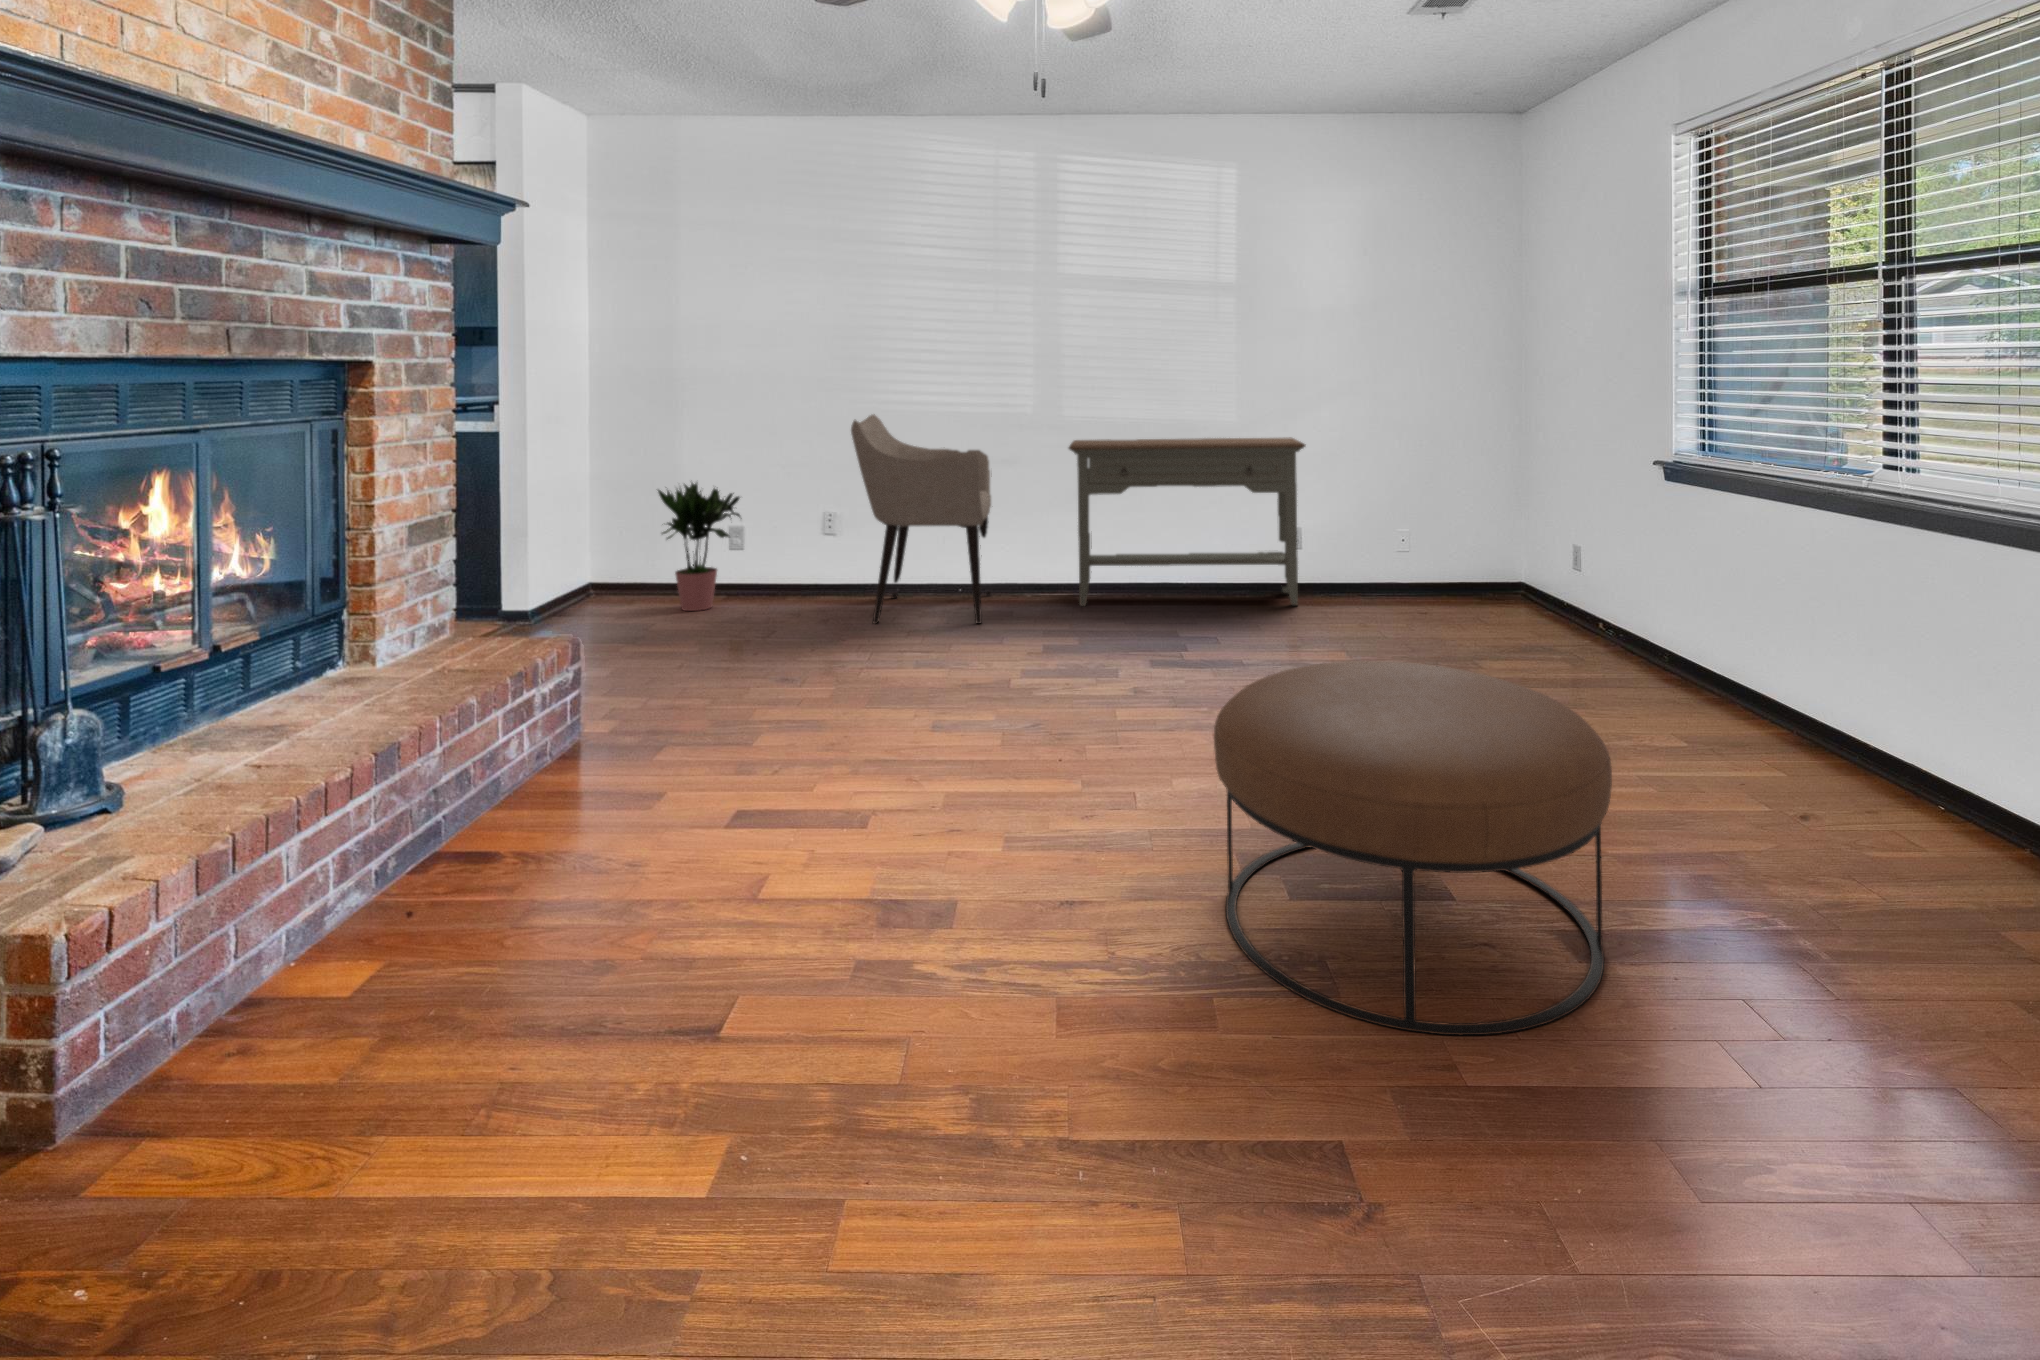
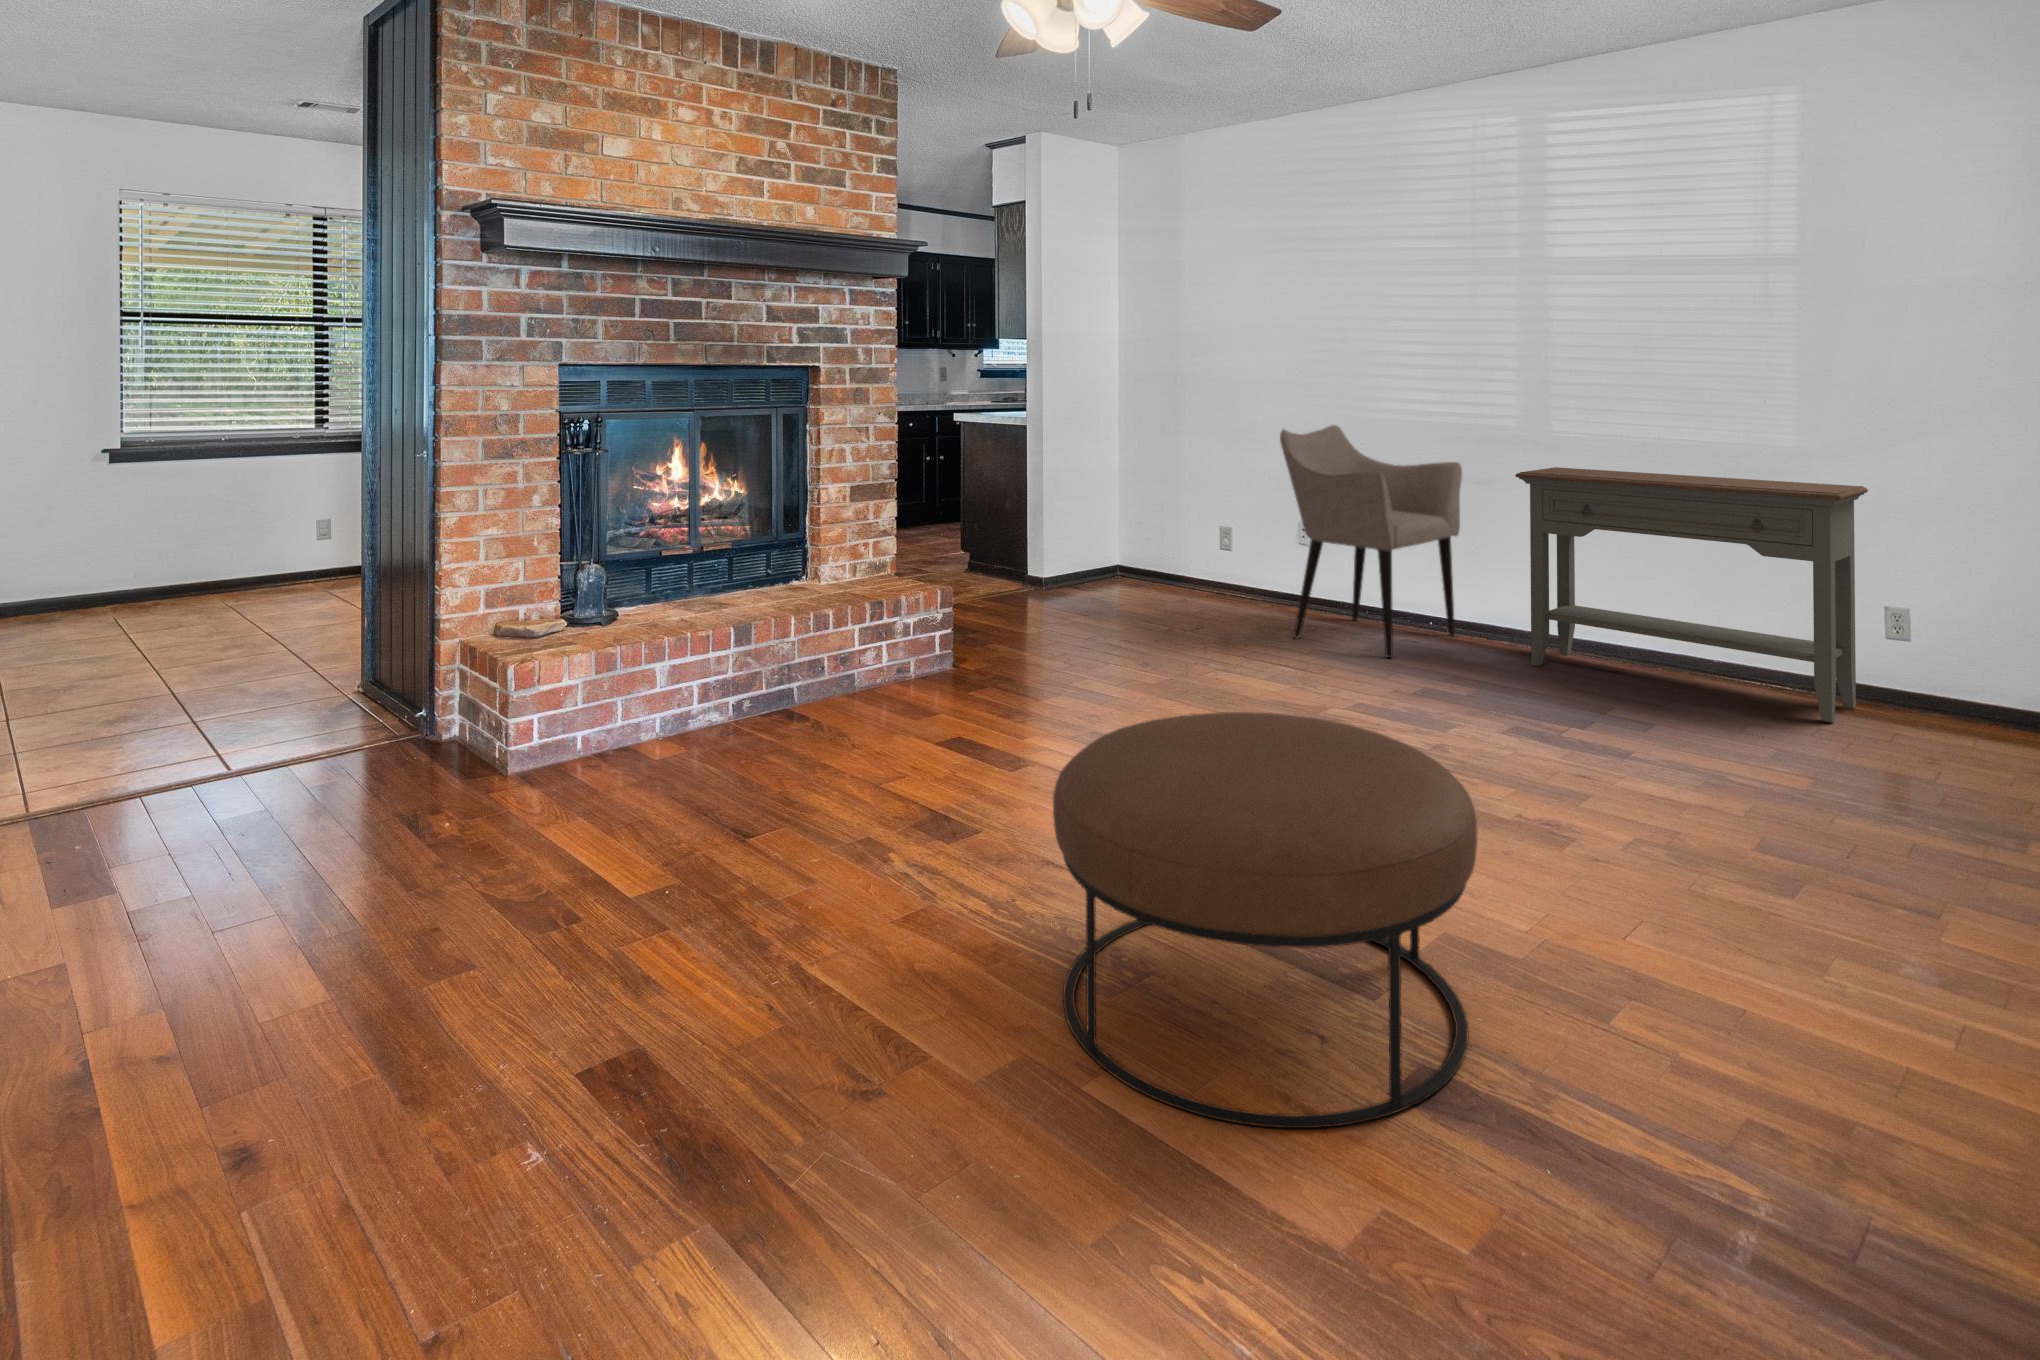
potted plant: present [658,483,740,611] -> none [1145,476,1226,600]

